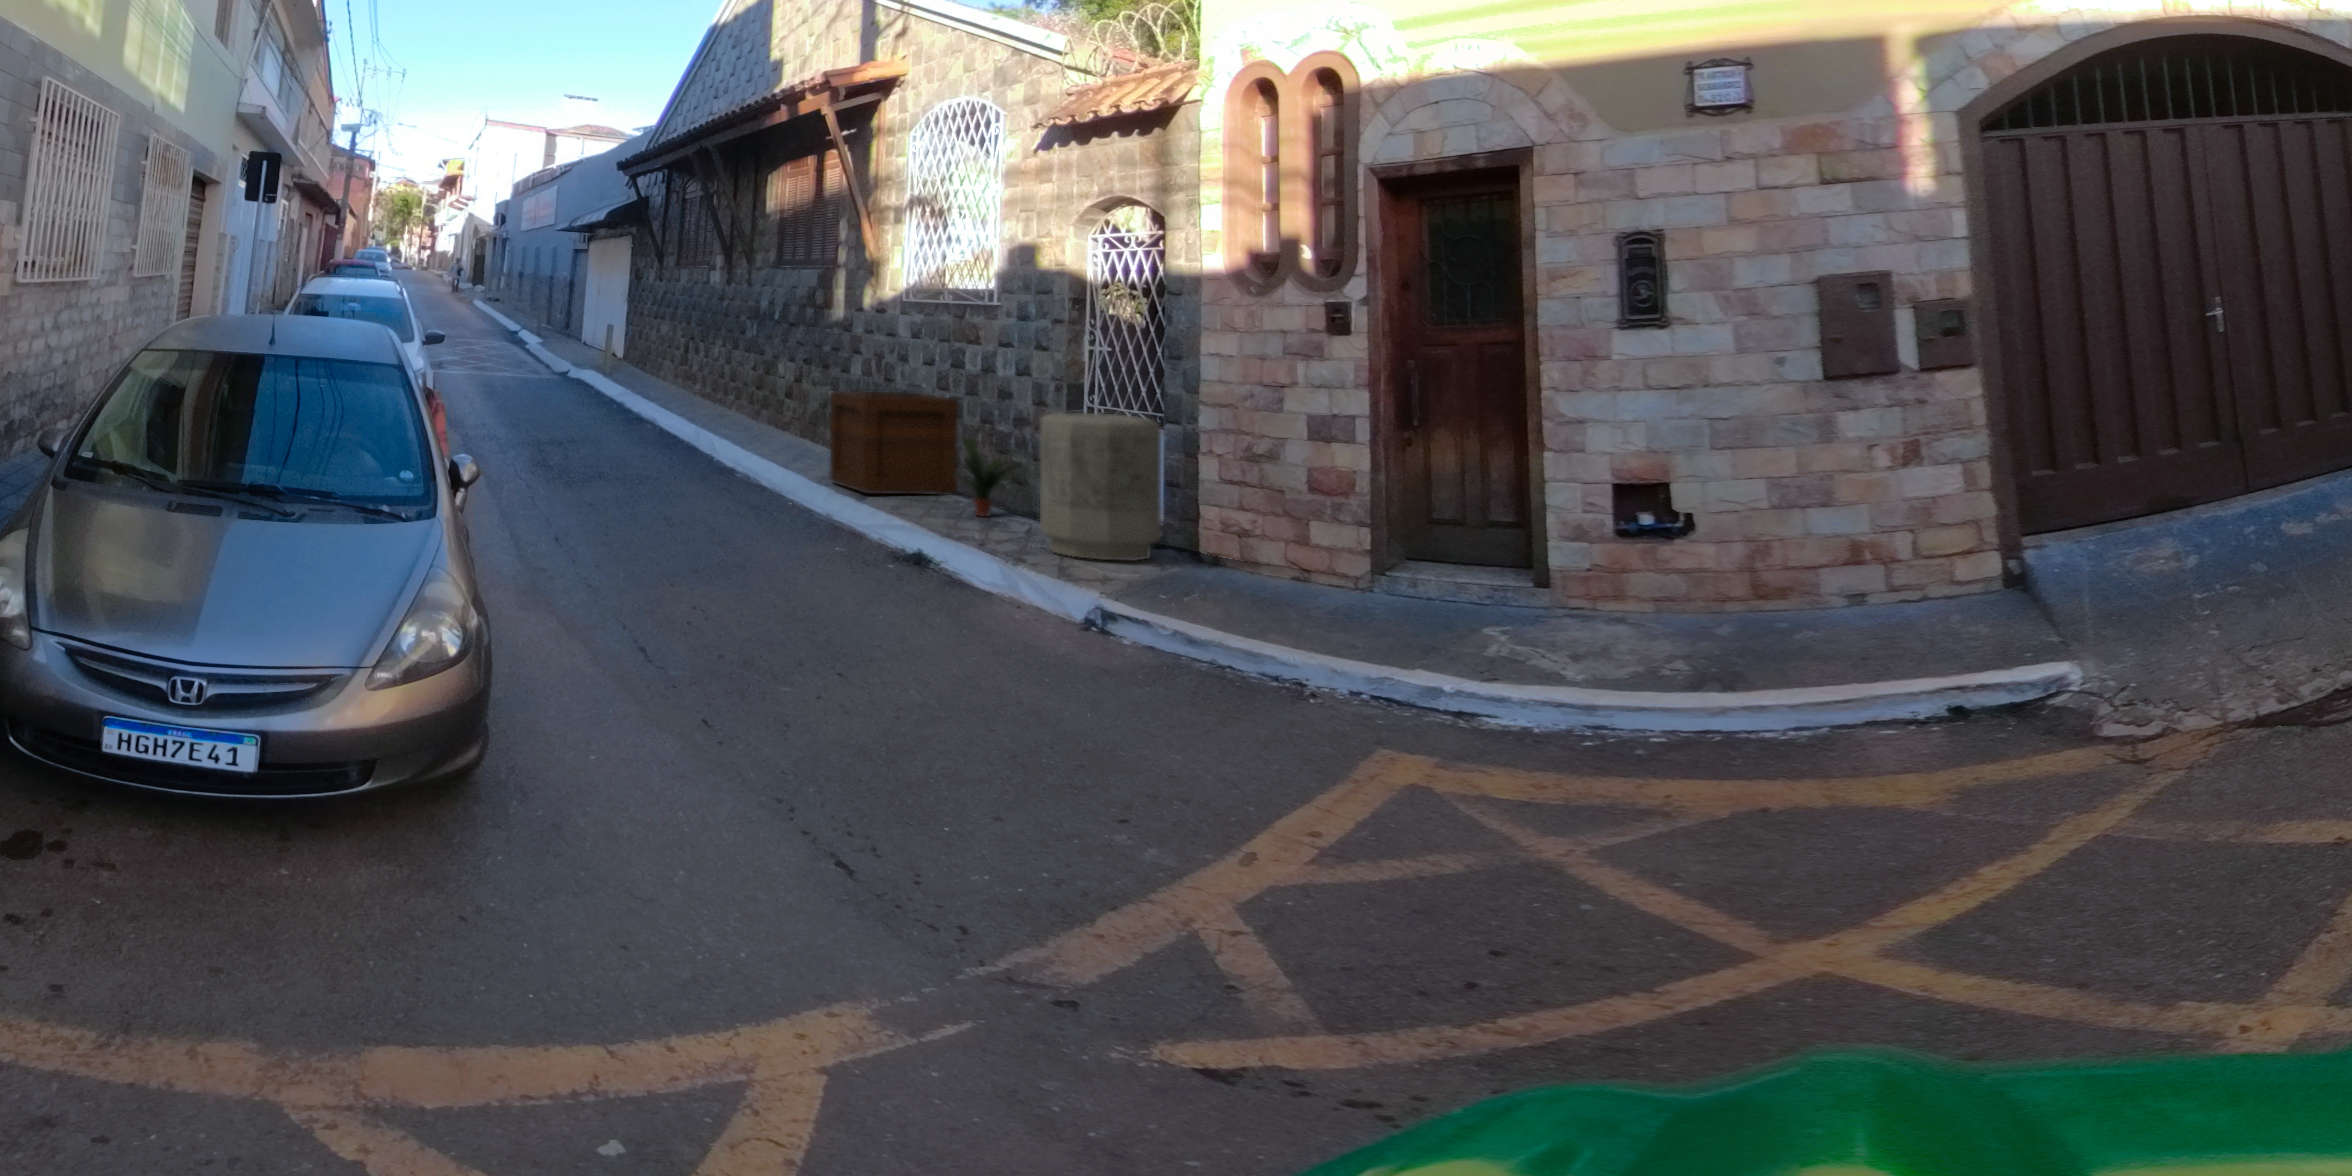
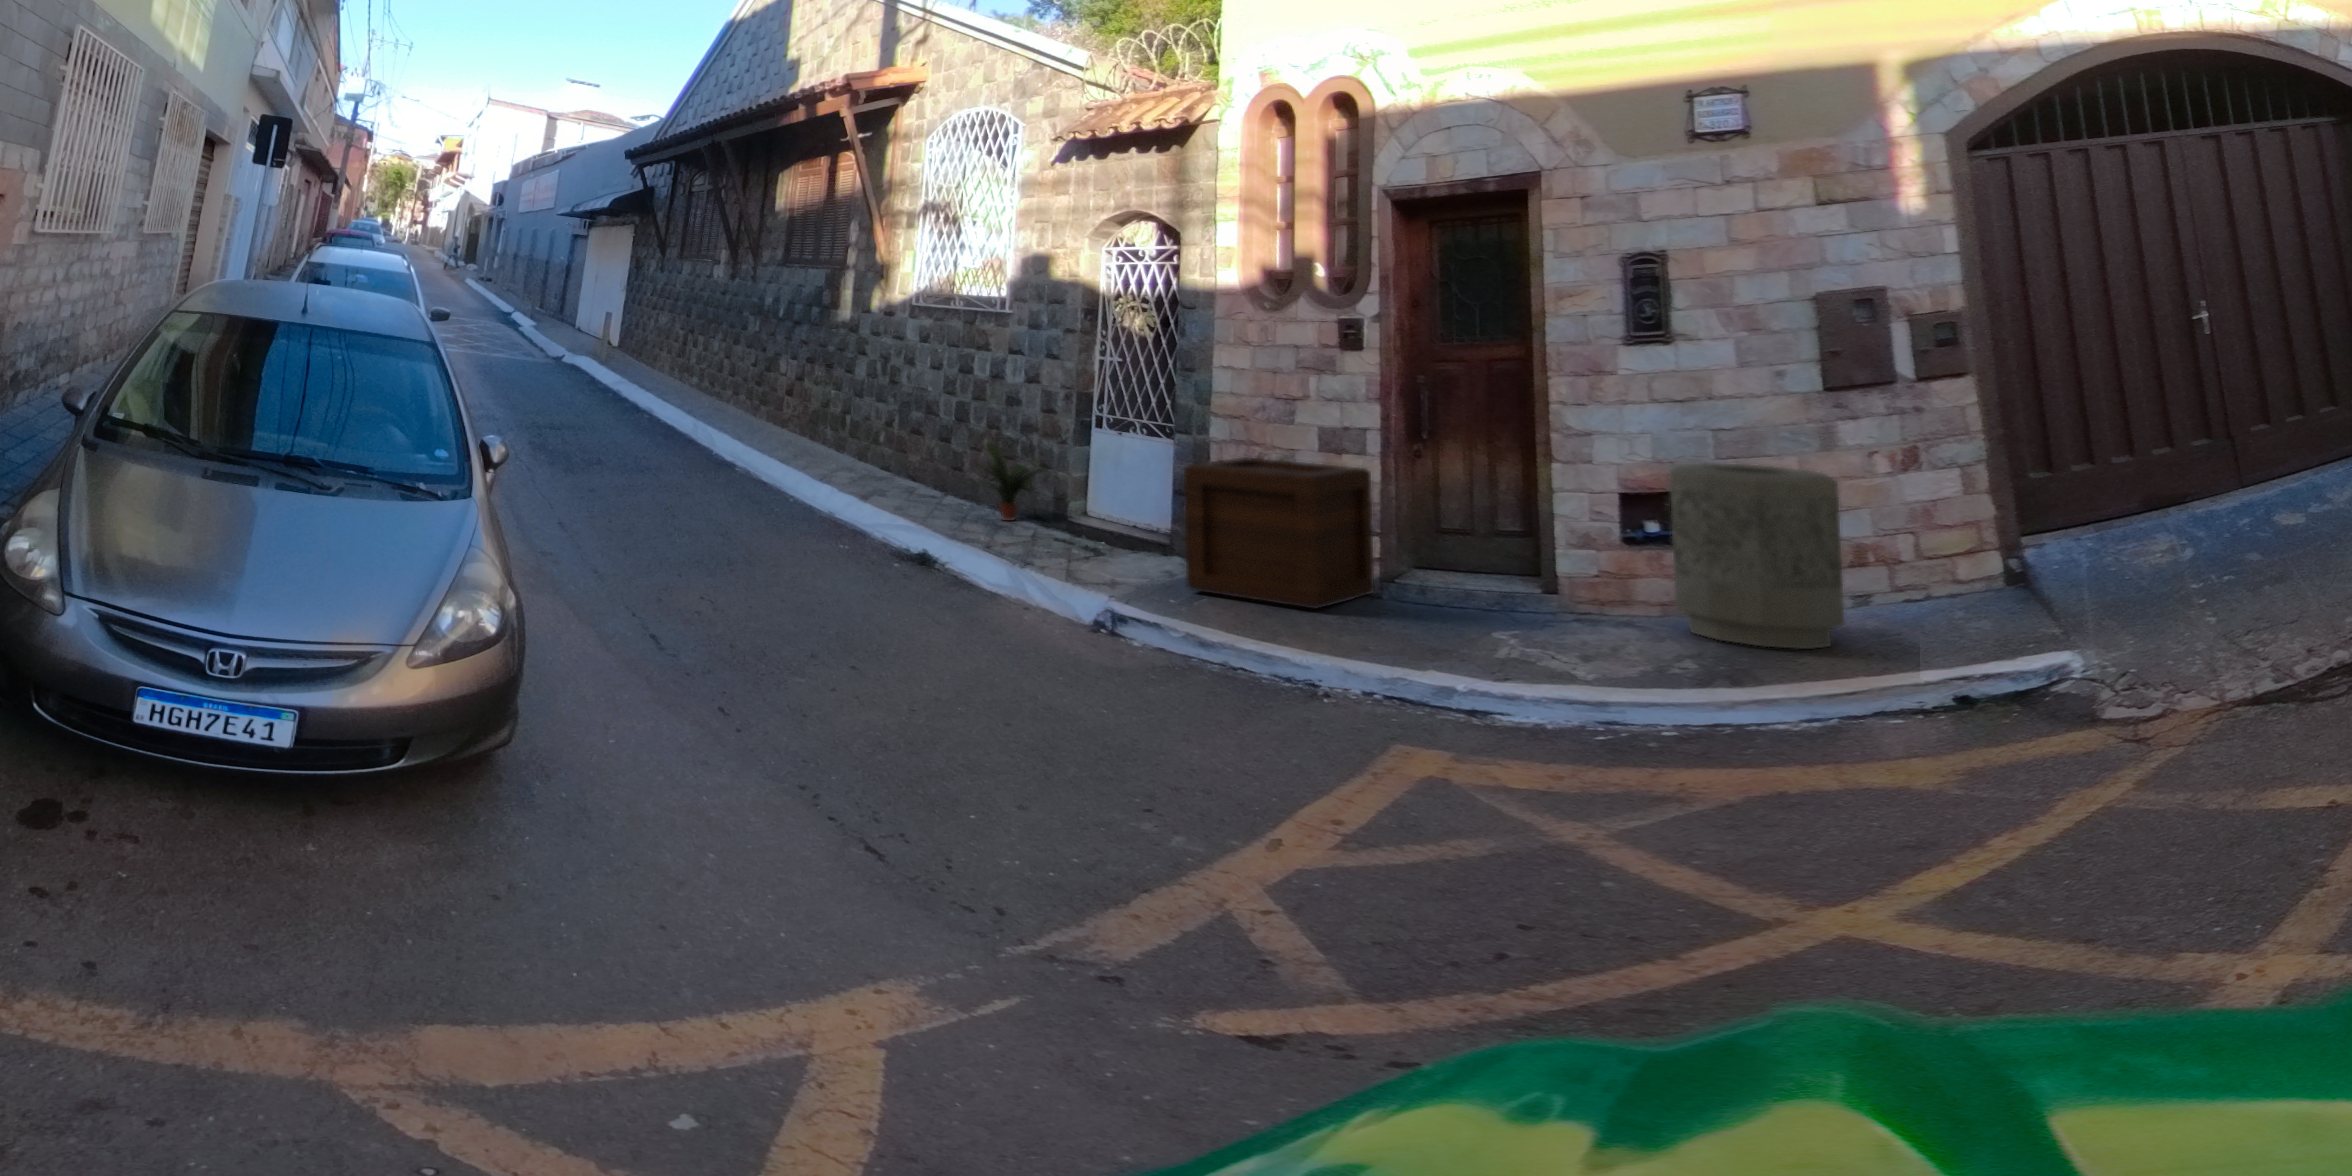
wooden crate: present [830,391,958,495] -> present [1184,457,1374,609]
trash can: present [1040,413,1161,561] -> present [1670,463,1844,649]

